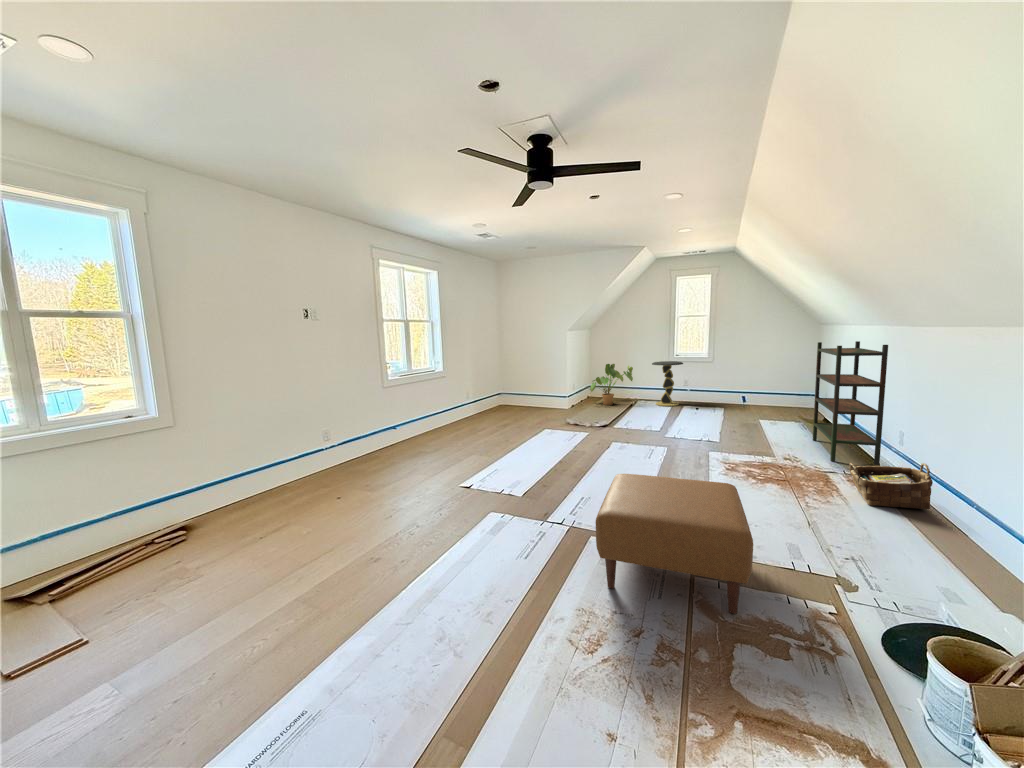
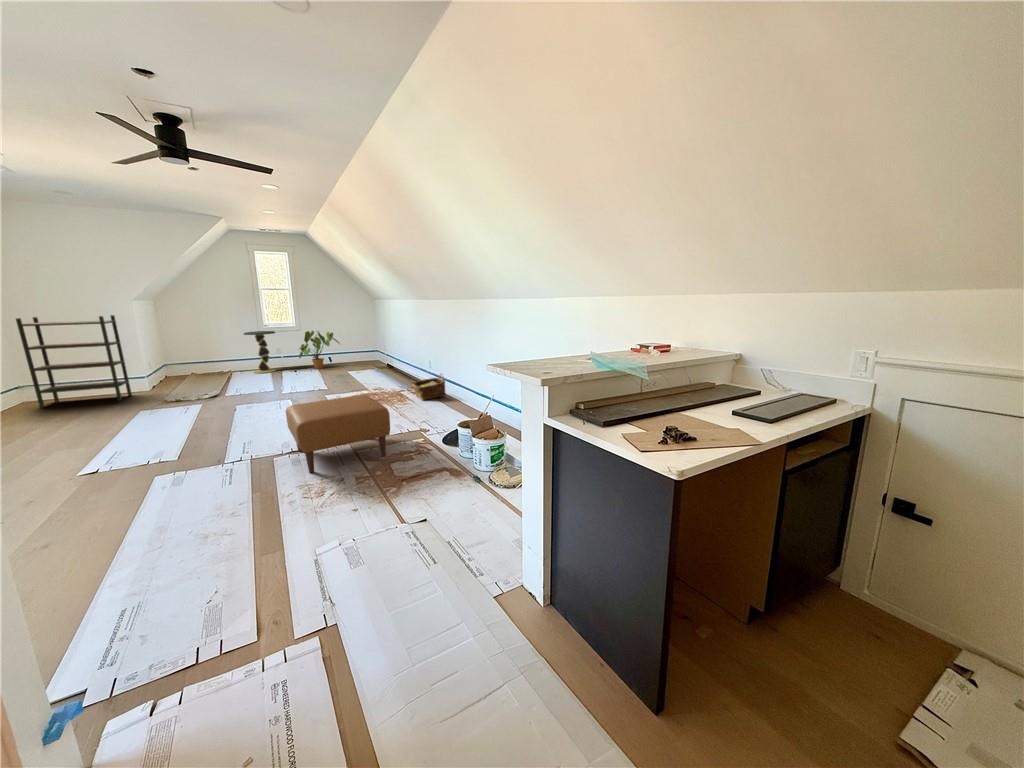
bookshelf: present [813,341,888,465] -> present [16,315,132,408]
house plant: present [590,364,633,405] -> present [299,331,340,369]

